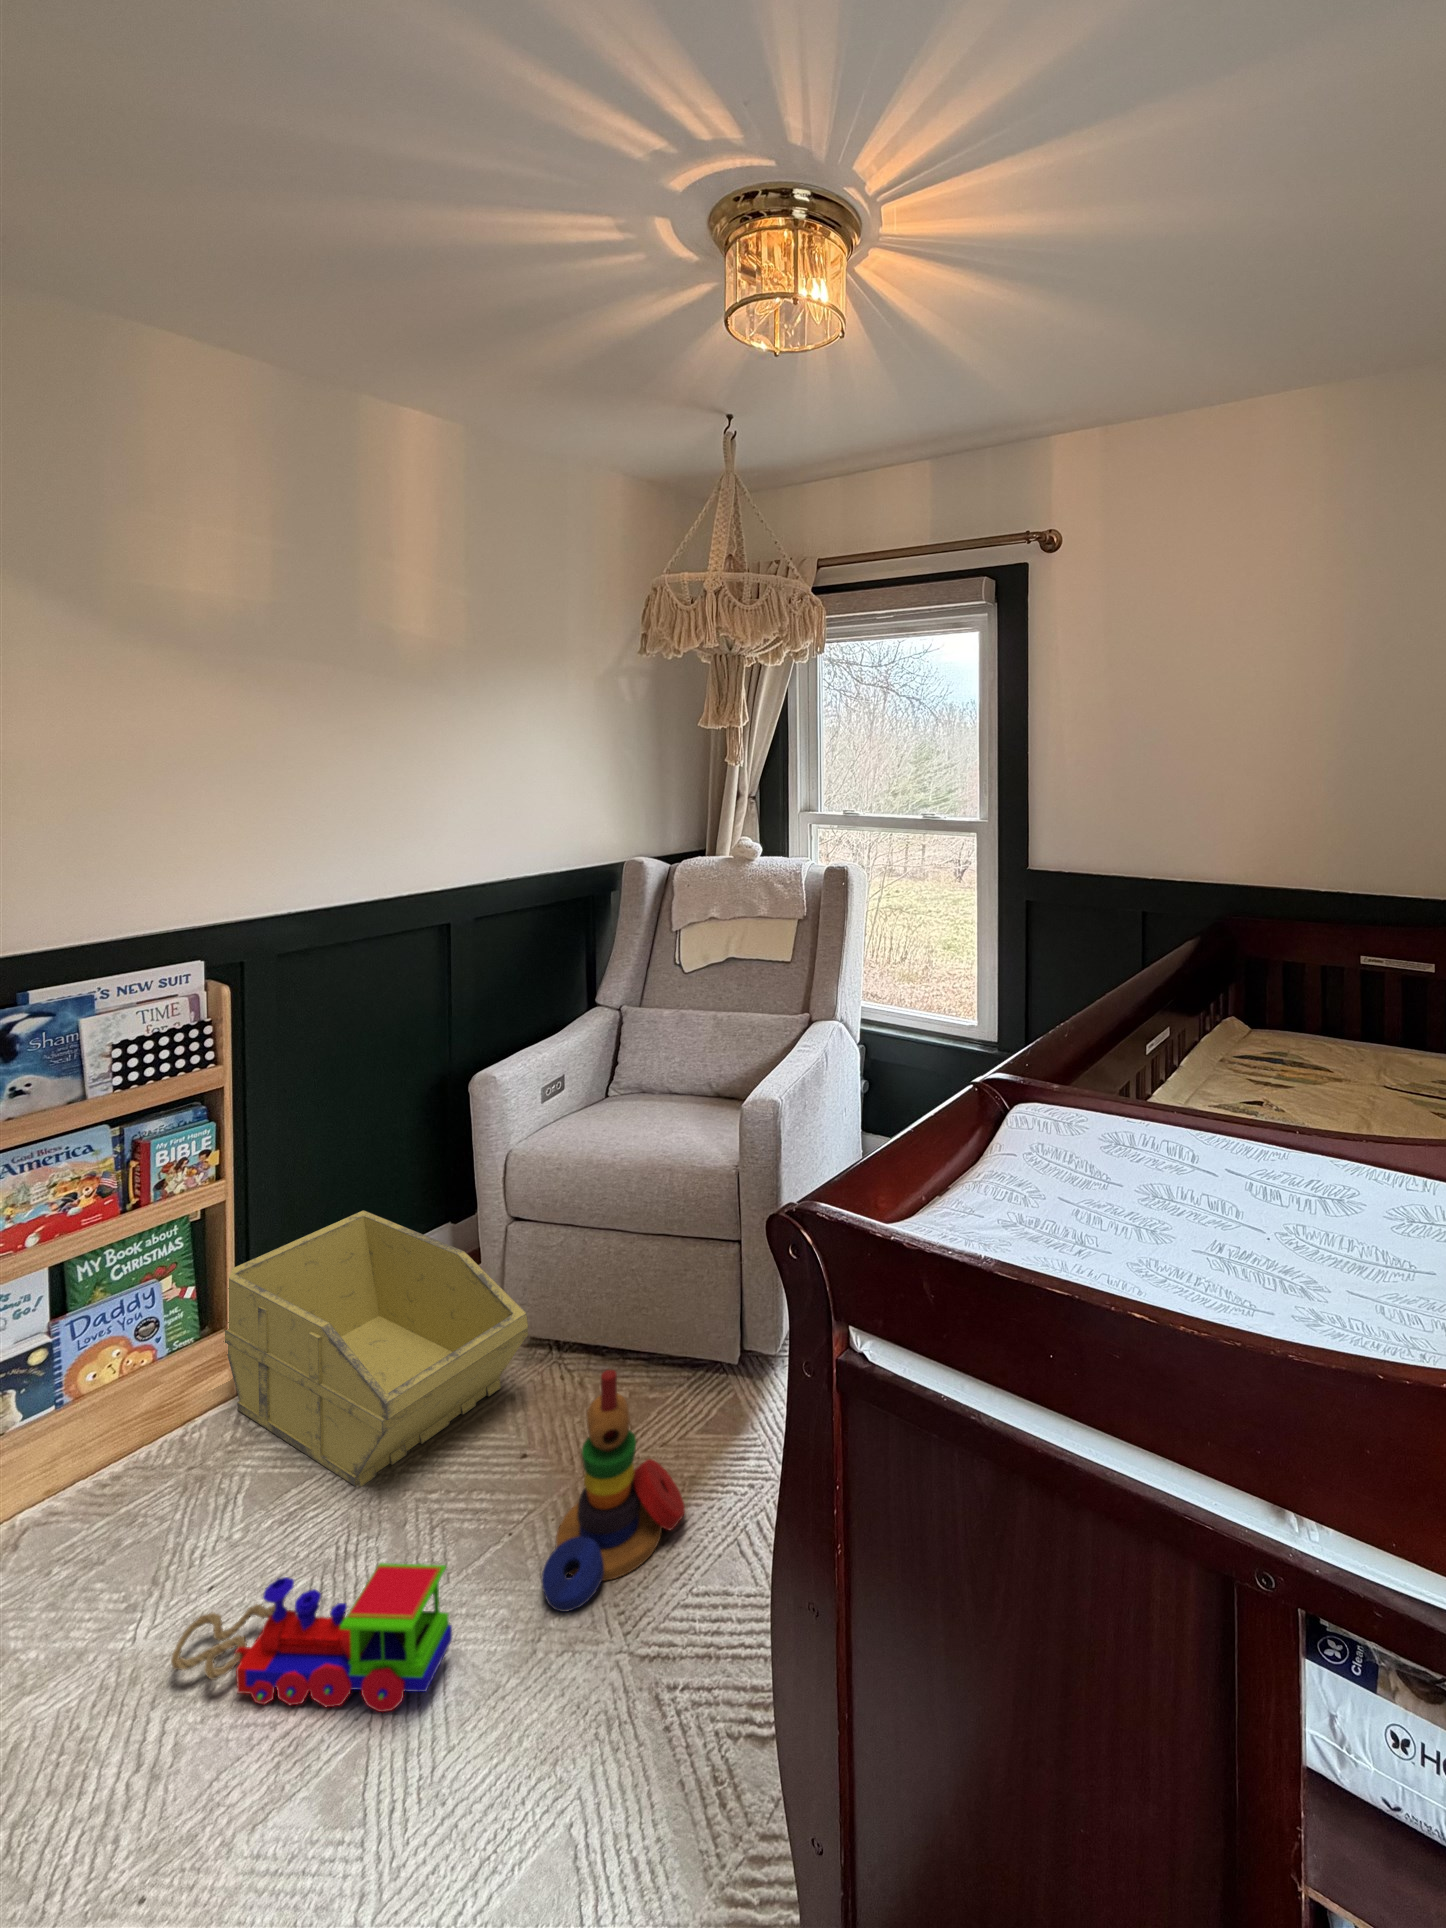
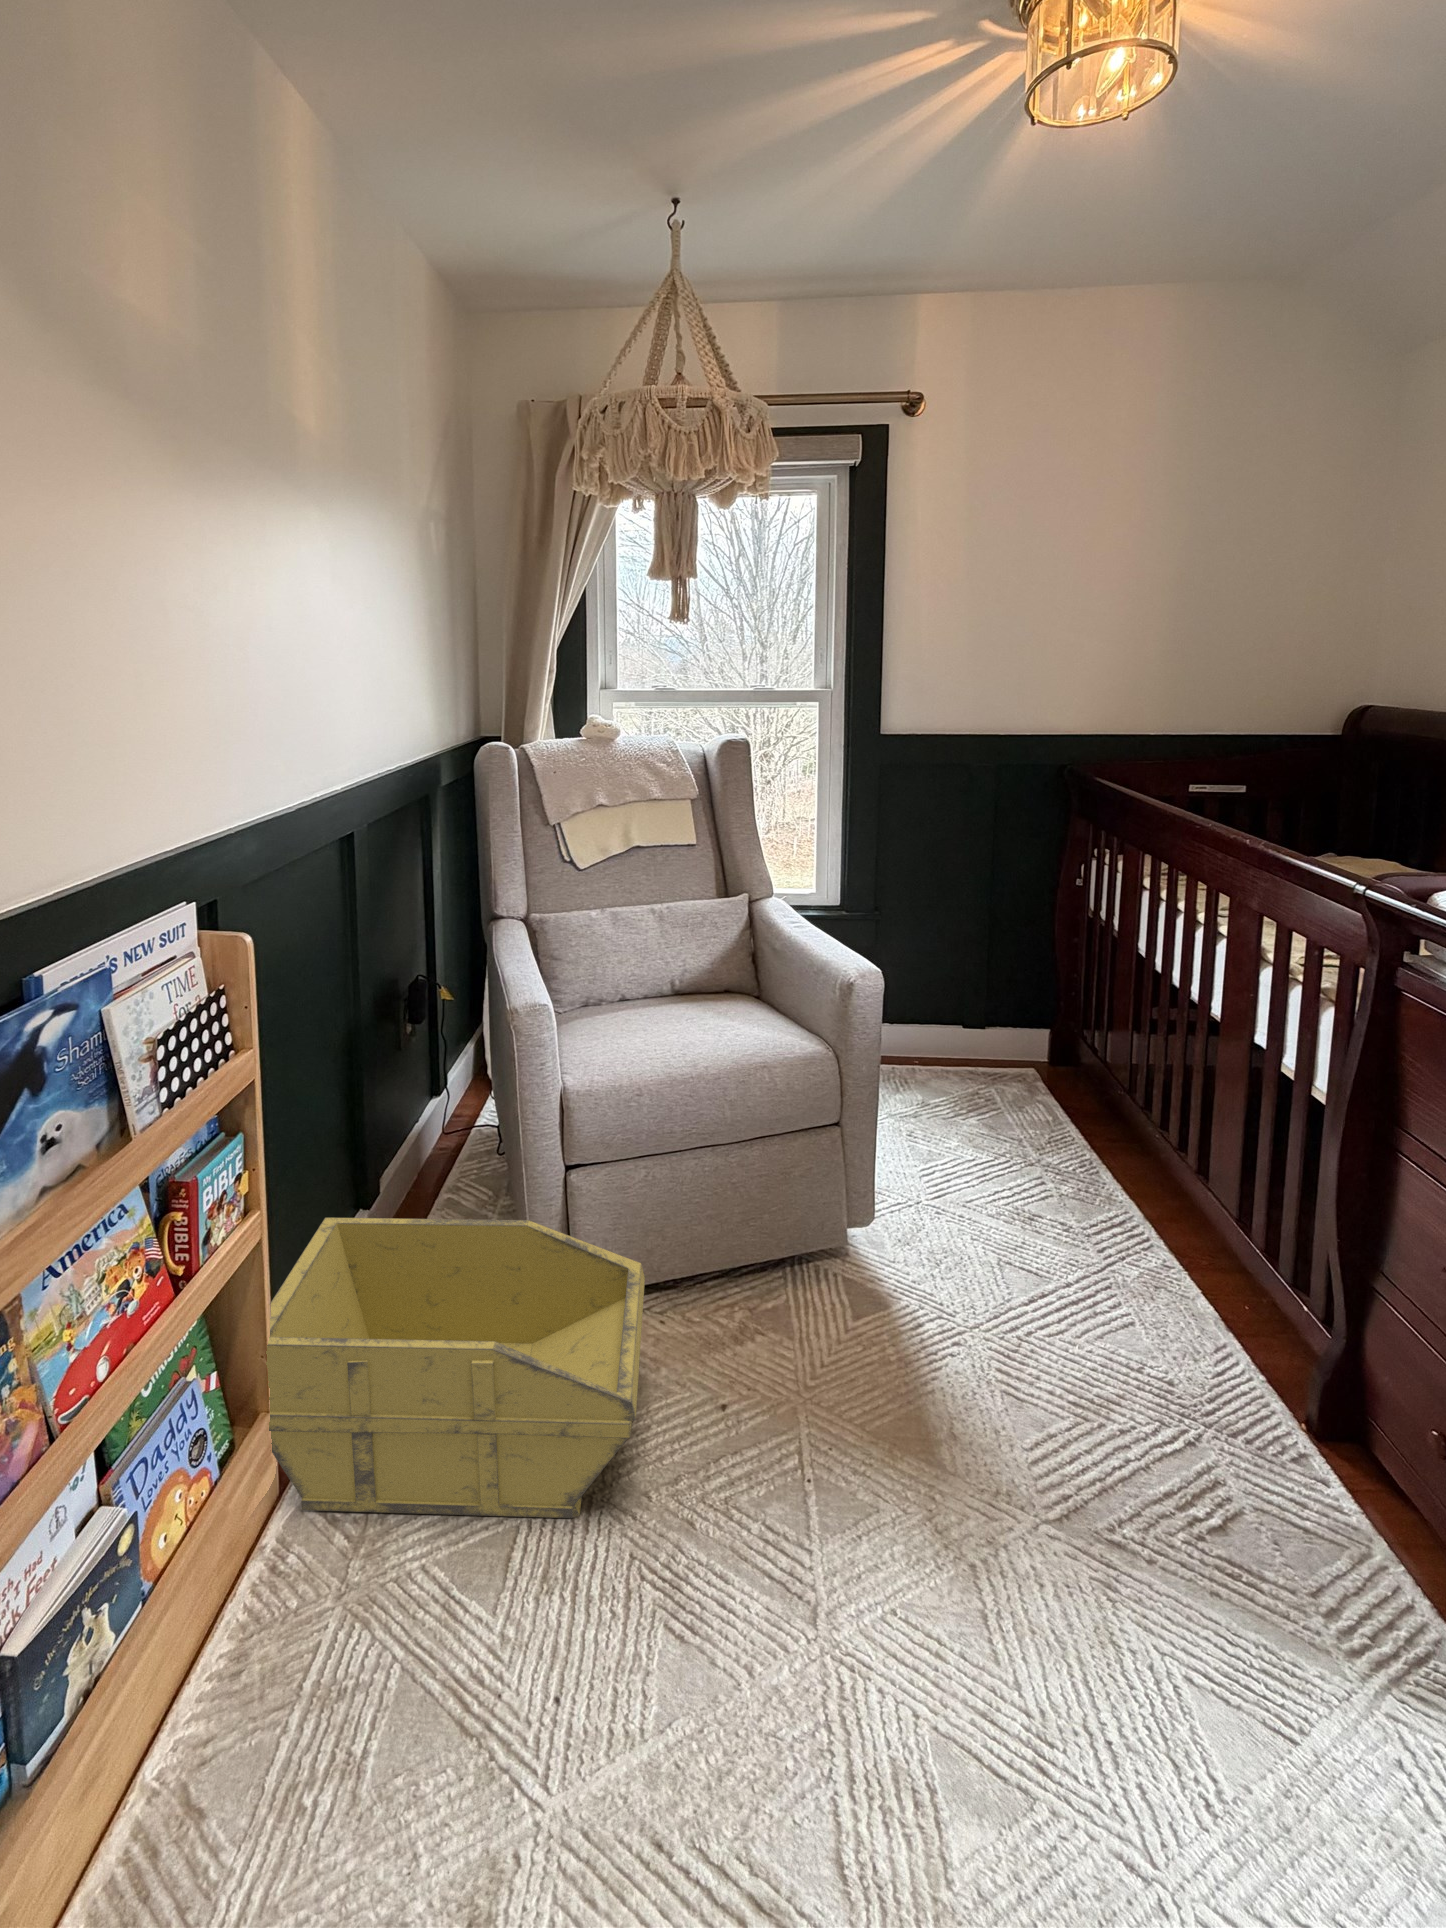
stacking toy: present [541,1370,685,1612] -> none [834,1268,957,1524]
toy train: present [171,1563,452,1712] -> none [618,1519,952,1794]

